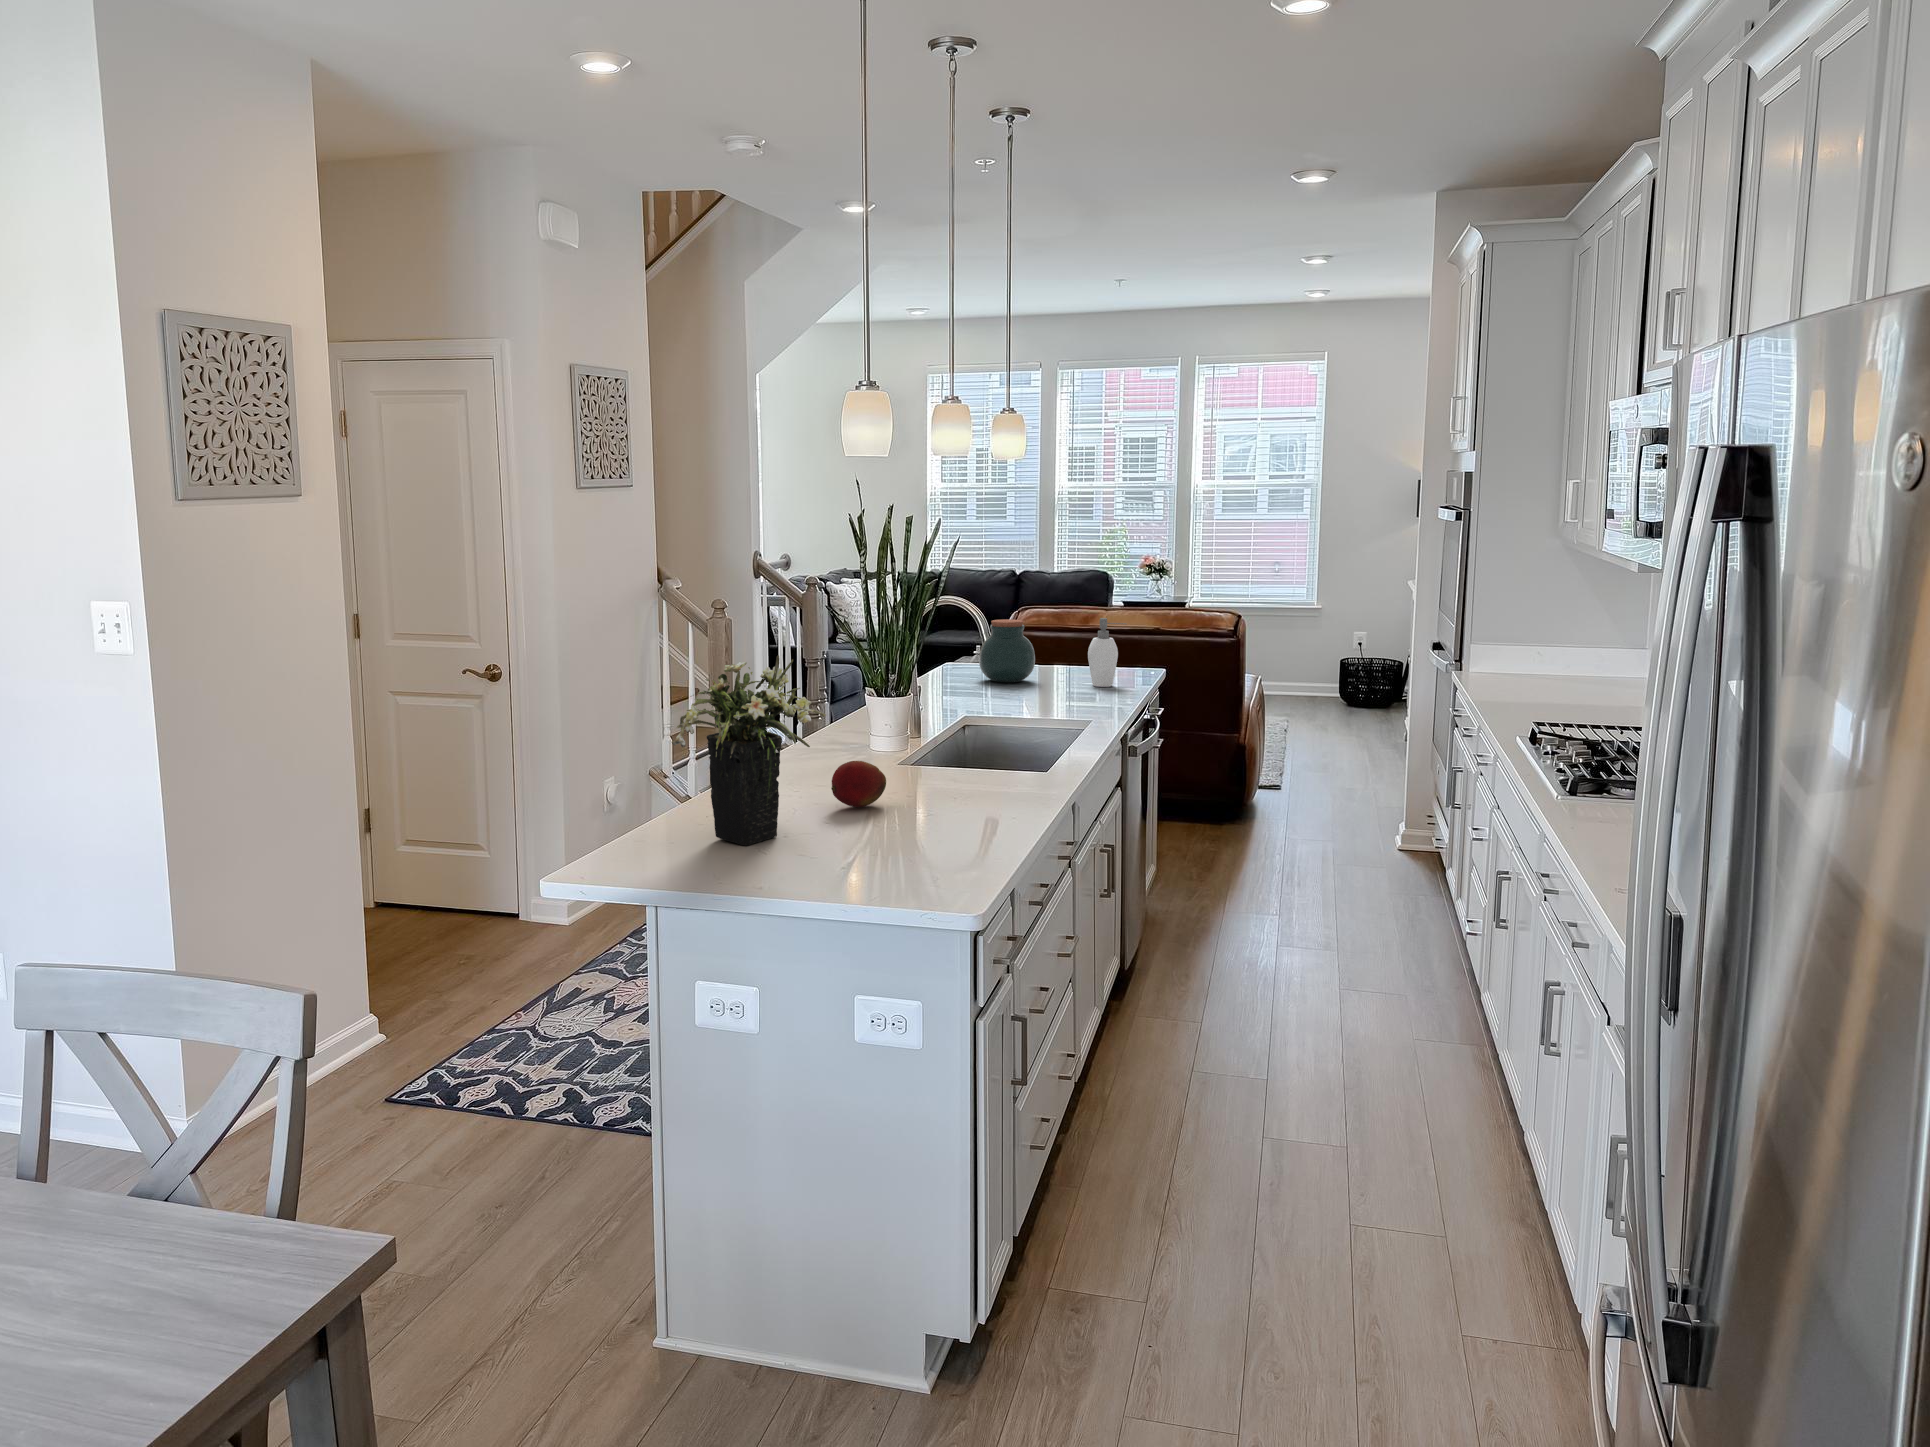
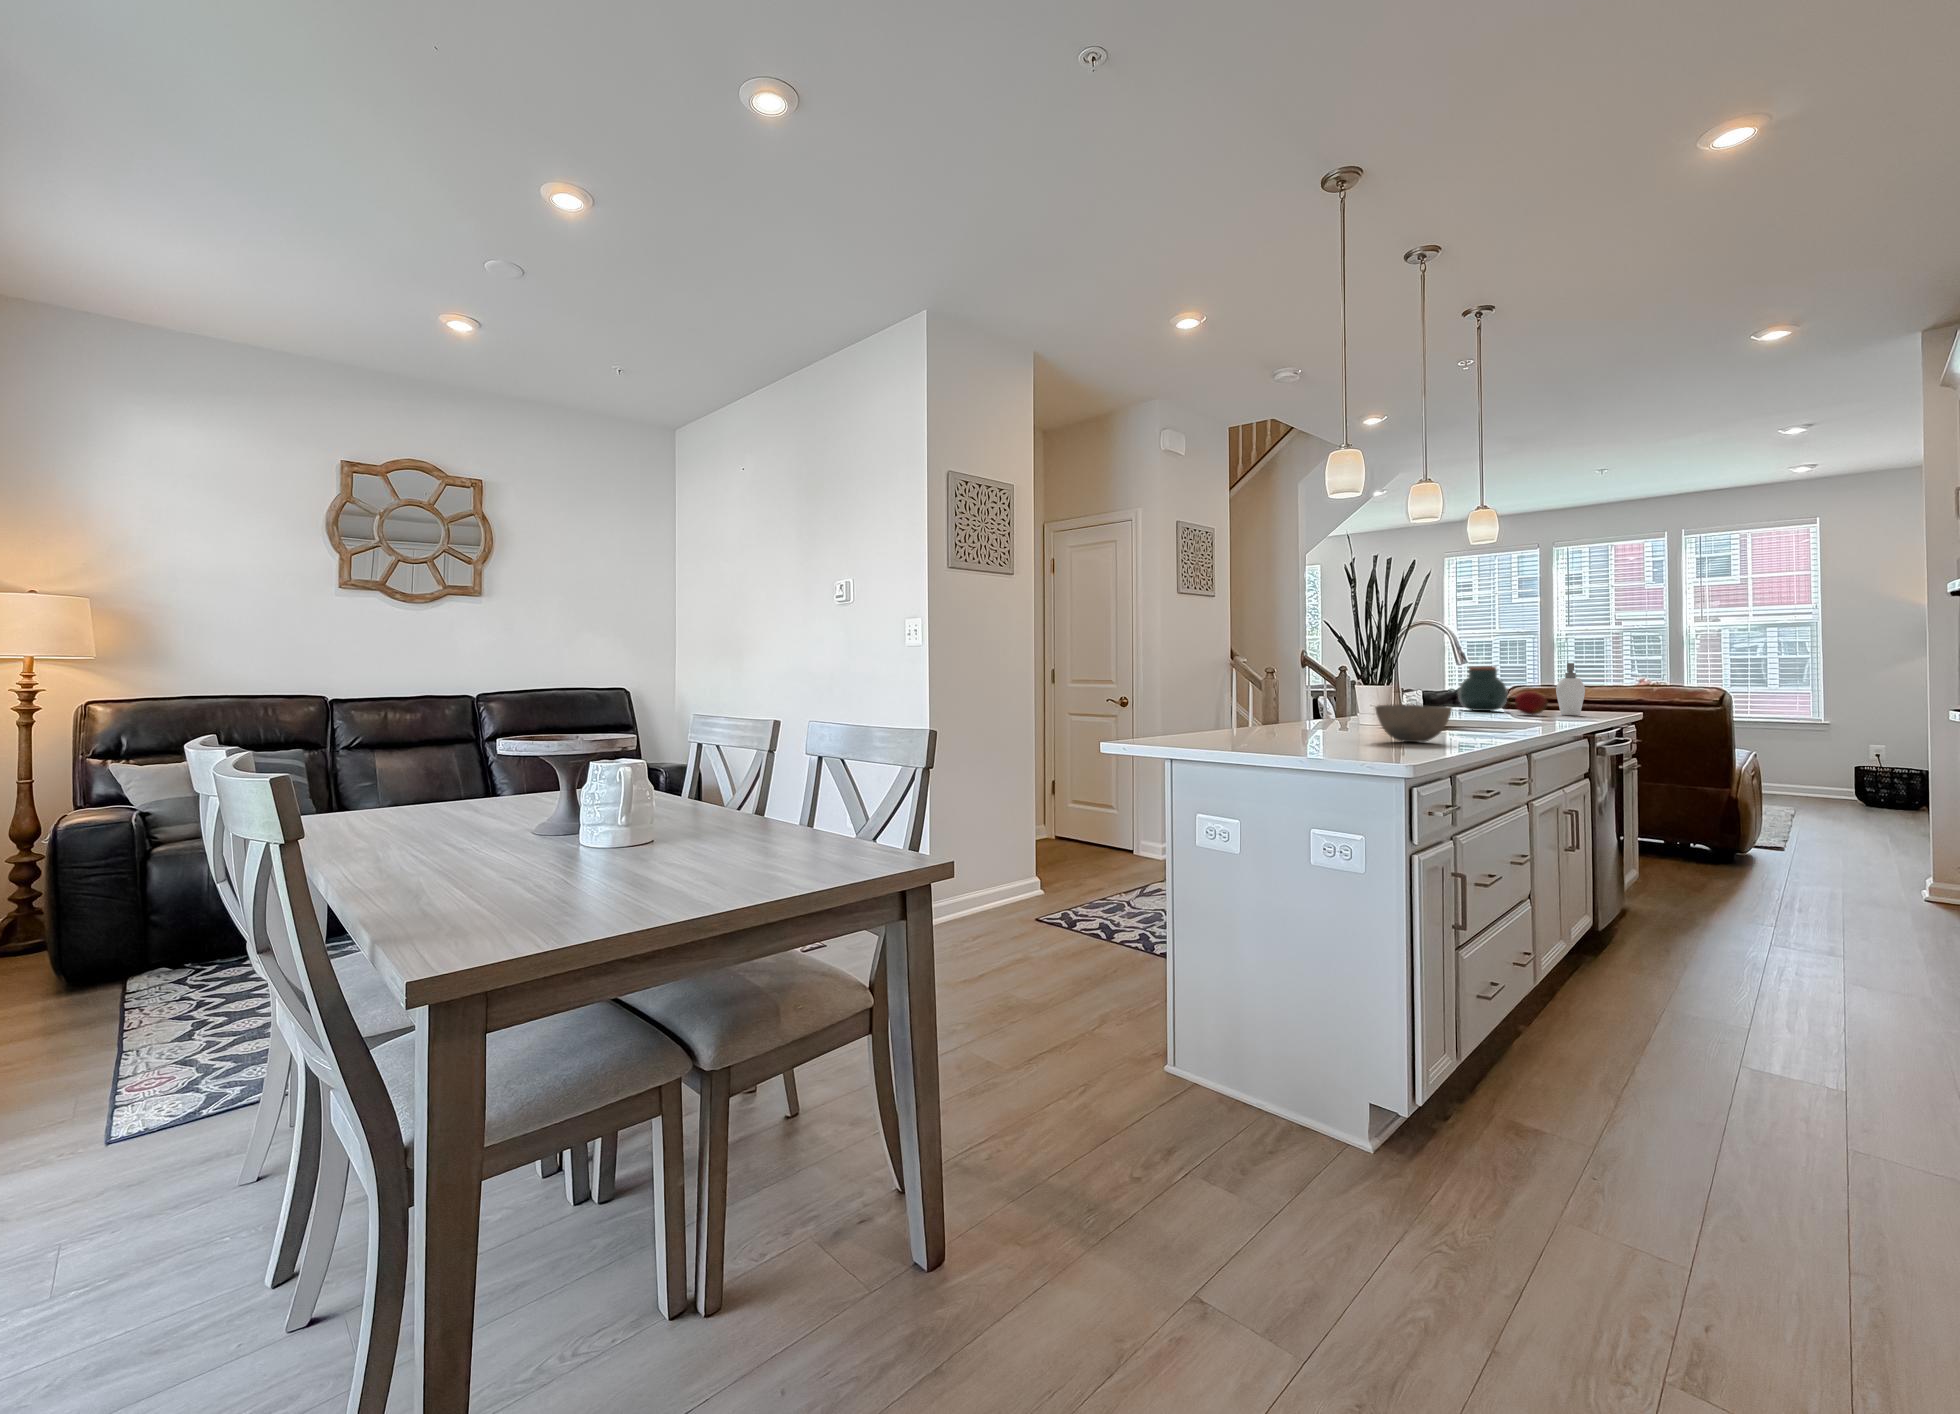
flower arrangement: present [672,655,826,845] -> none [1198,619,1307,741]
fruit: present [831,761,886,807] -> present [1515,691,1548,715]
bowl: none [911,763,1003,824] -> present [1375,704,1452,742]

